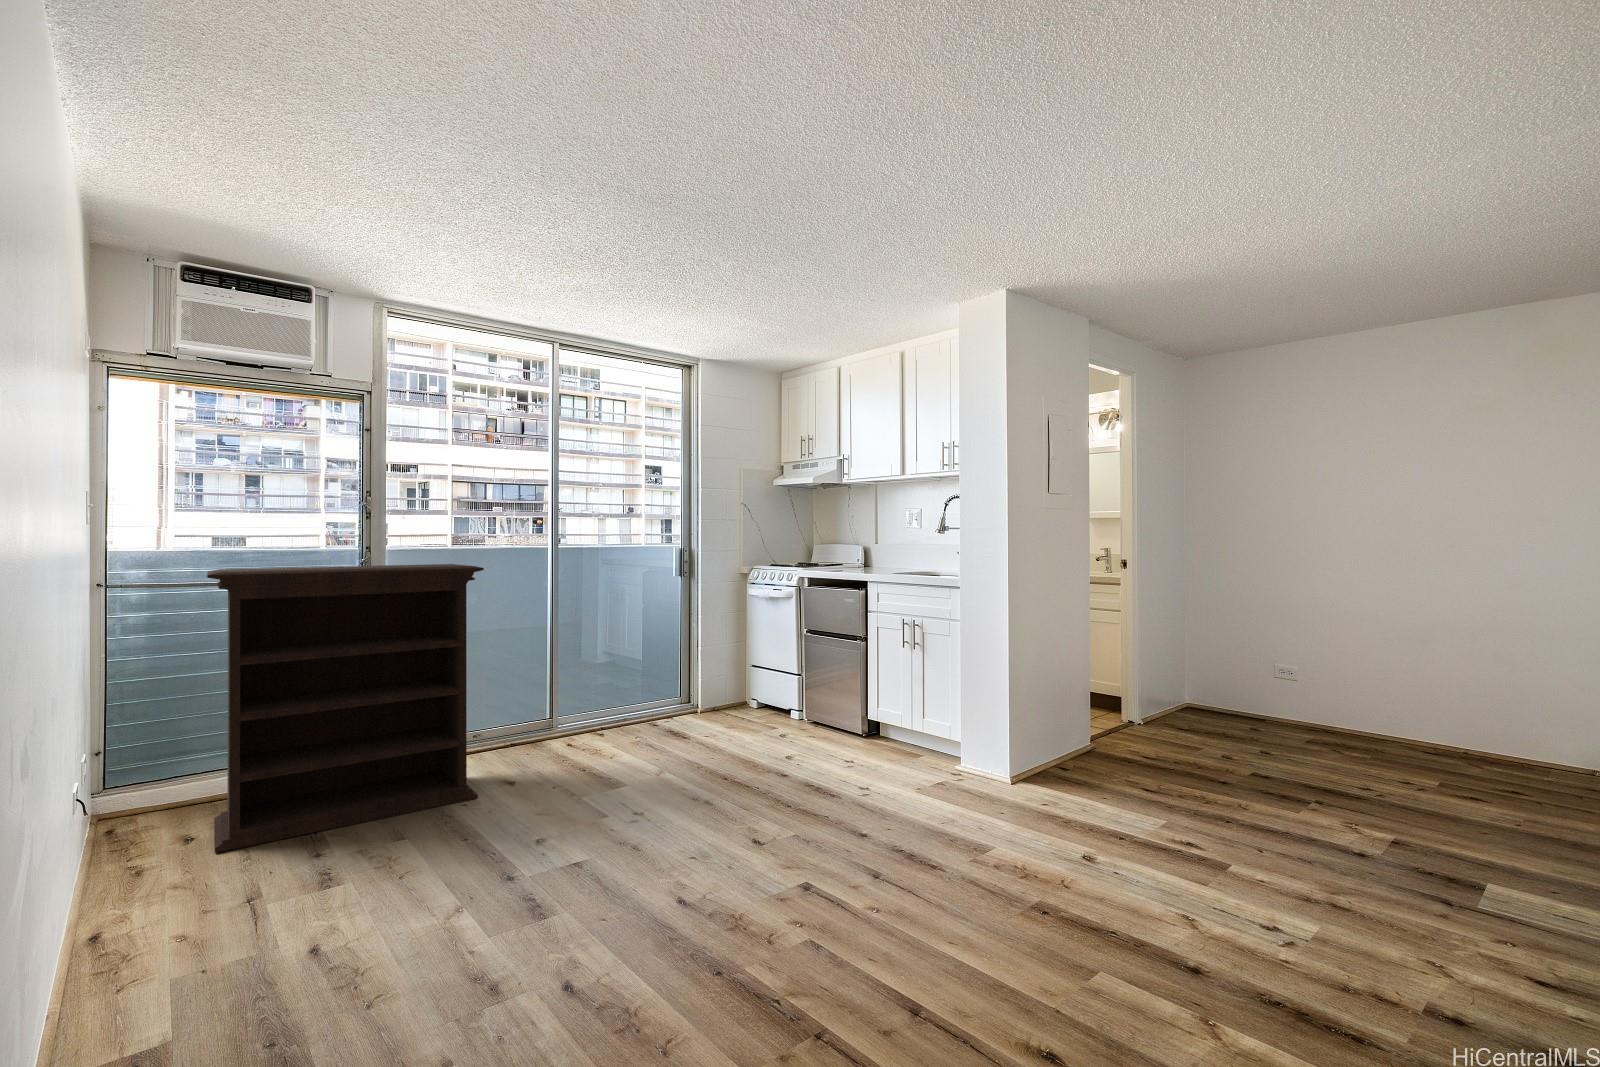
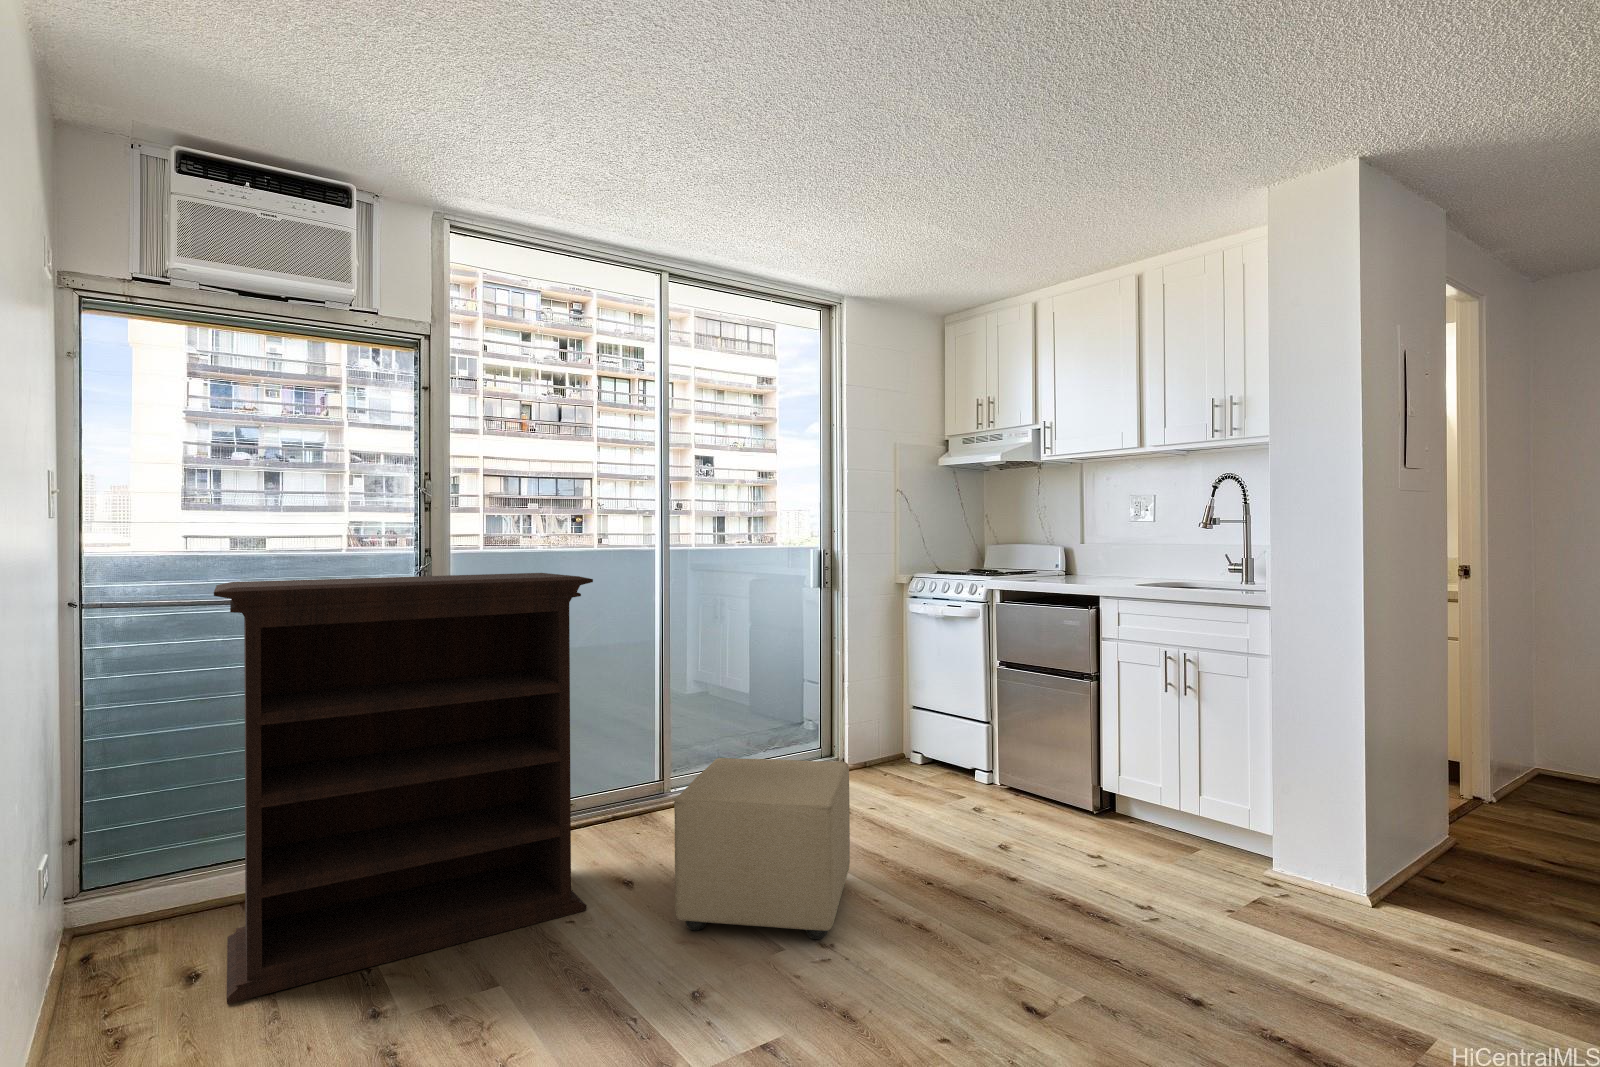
ottoman: none [536,694,670,809] -> present [674,758,850,939]

